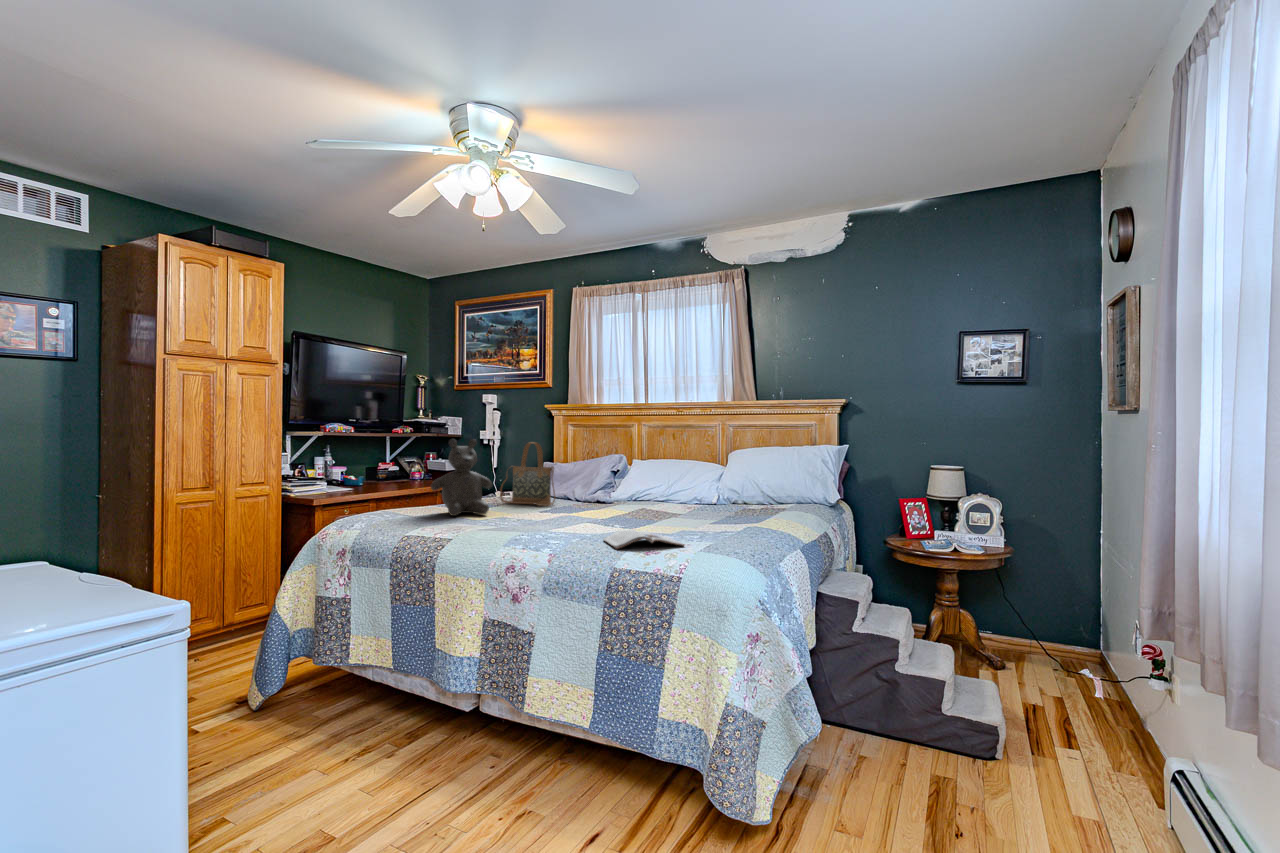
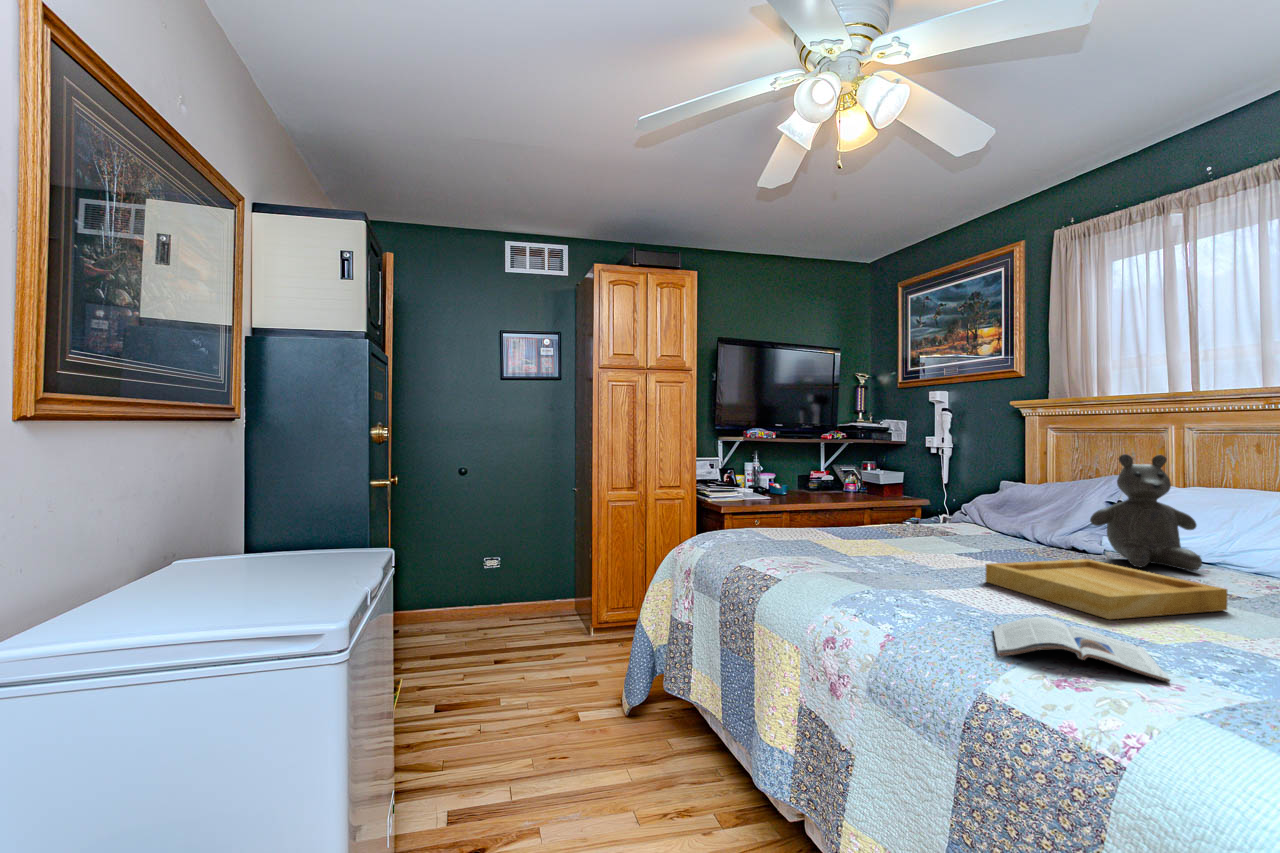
teddy bear: present [431,439,492,516] -> present [1090,454,1202,571]
handbag: present [500,442,555,506] -> none [909,453,988,546]
tray: none [576,503,685,529] -> present [986,559,1227,619]

